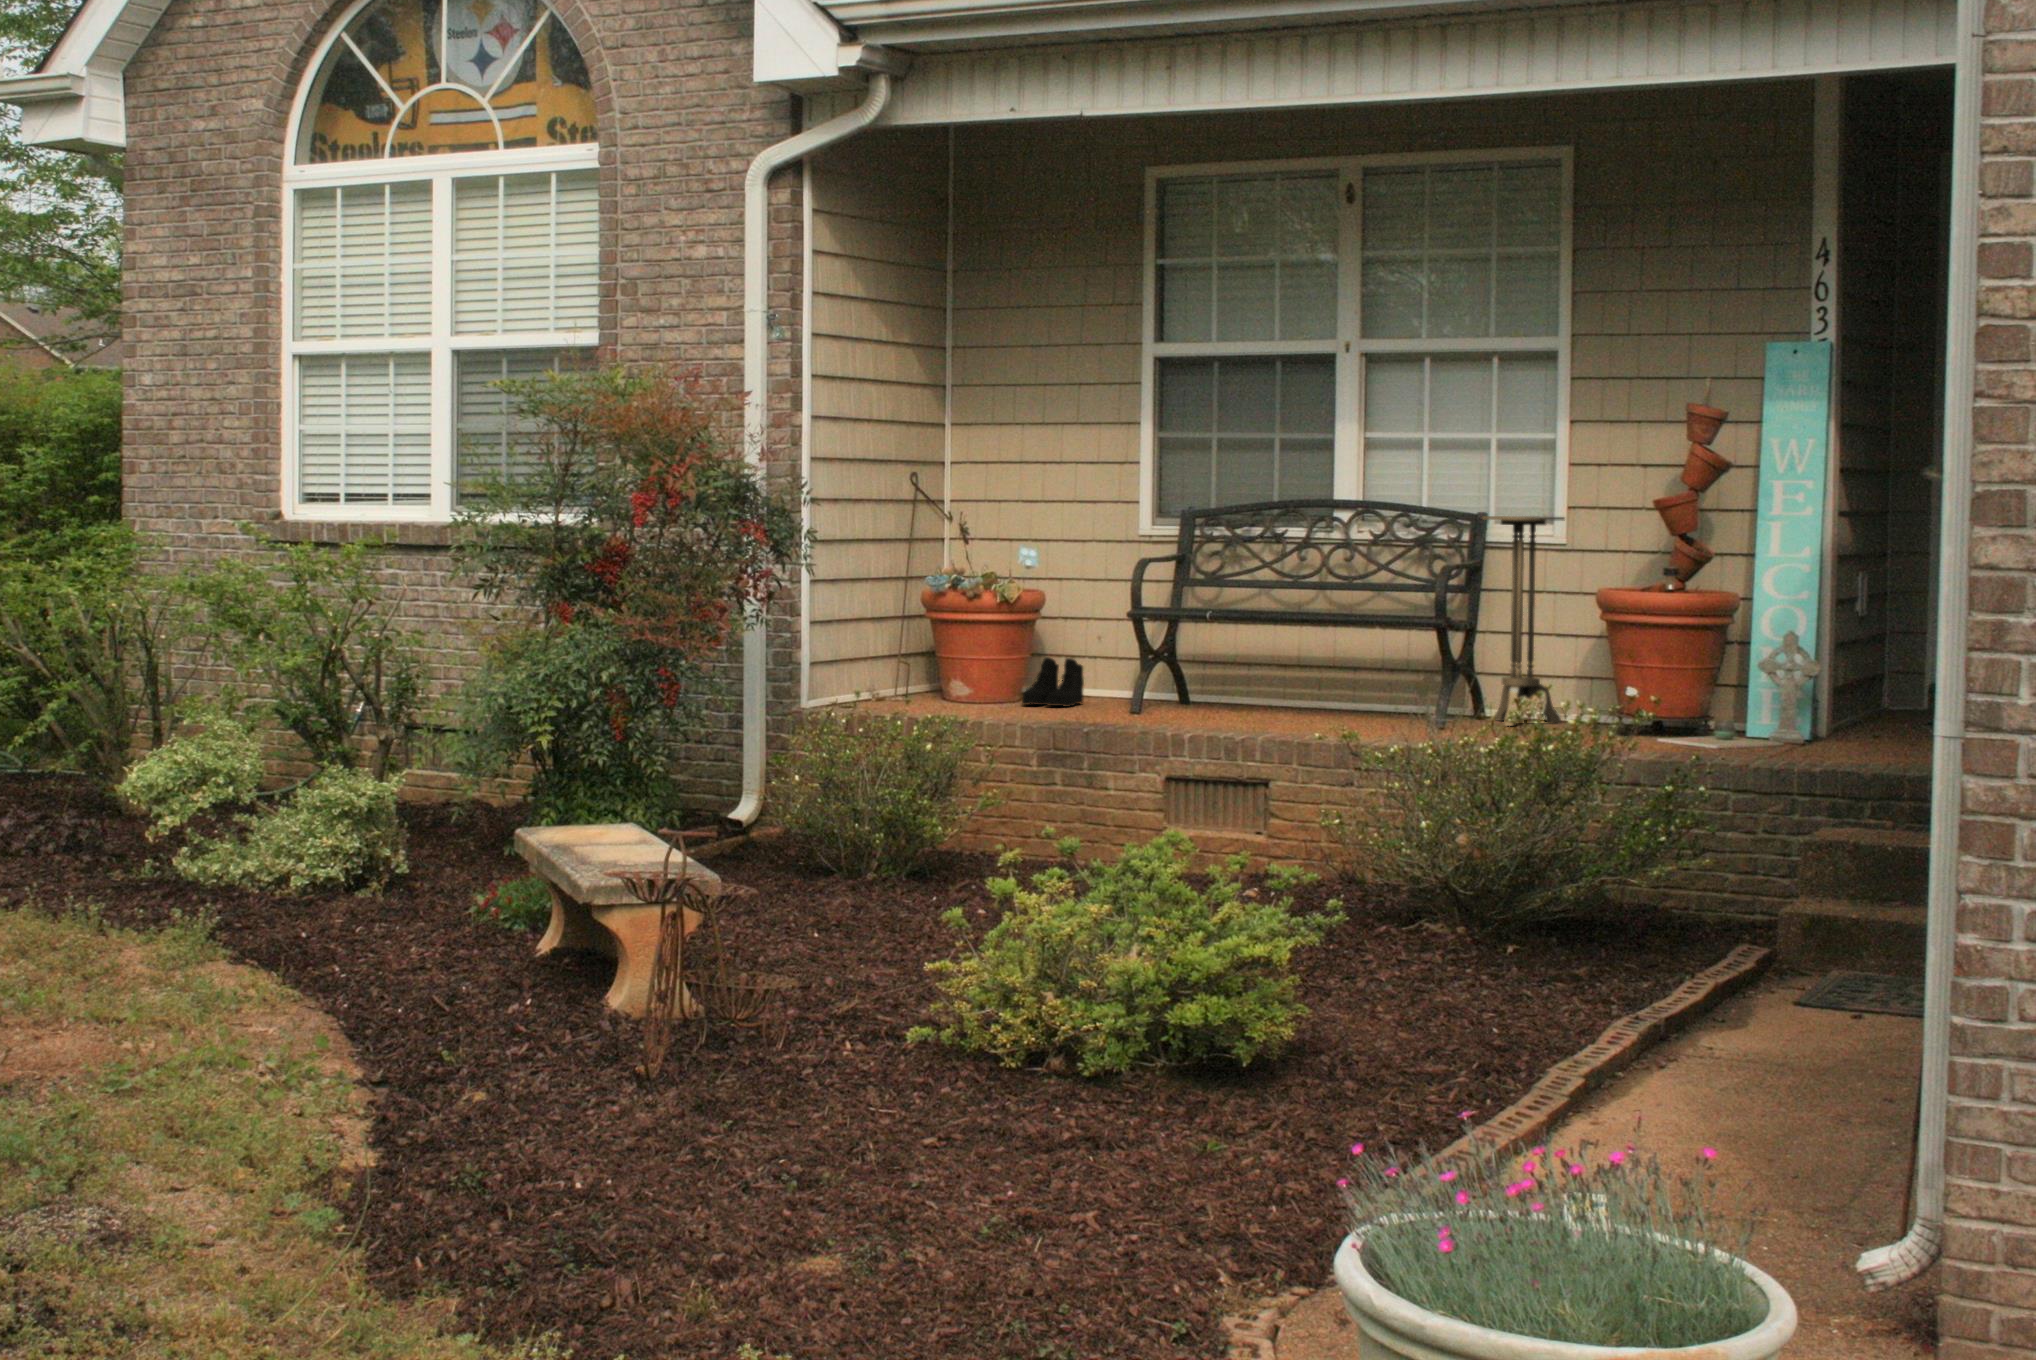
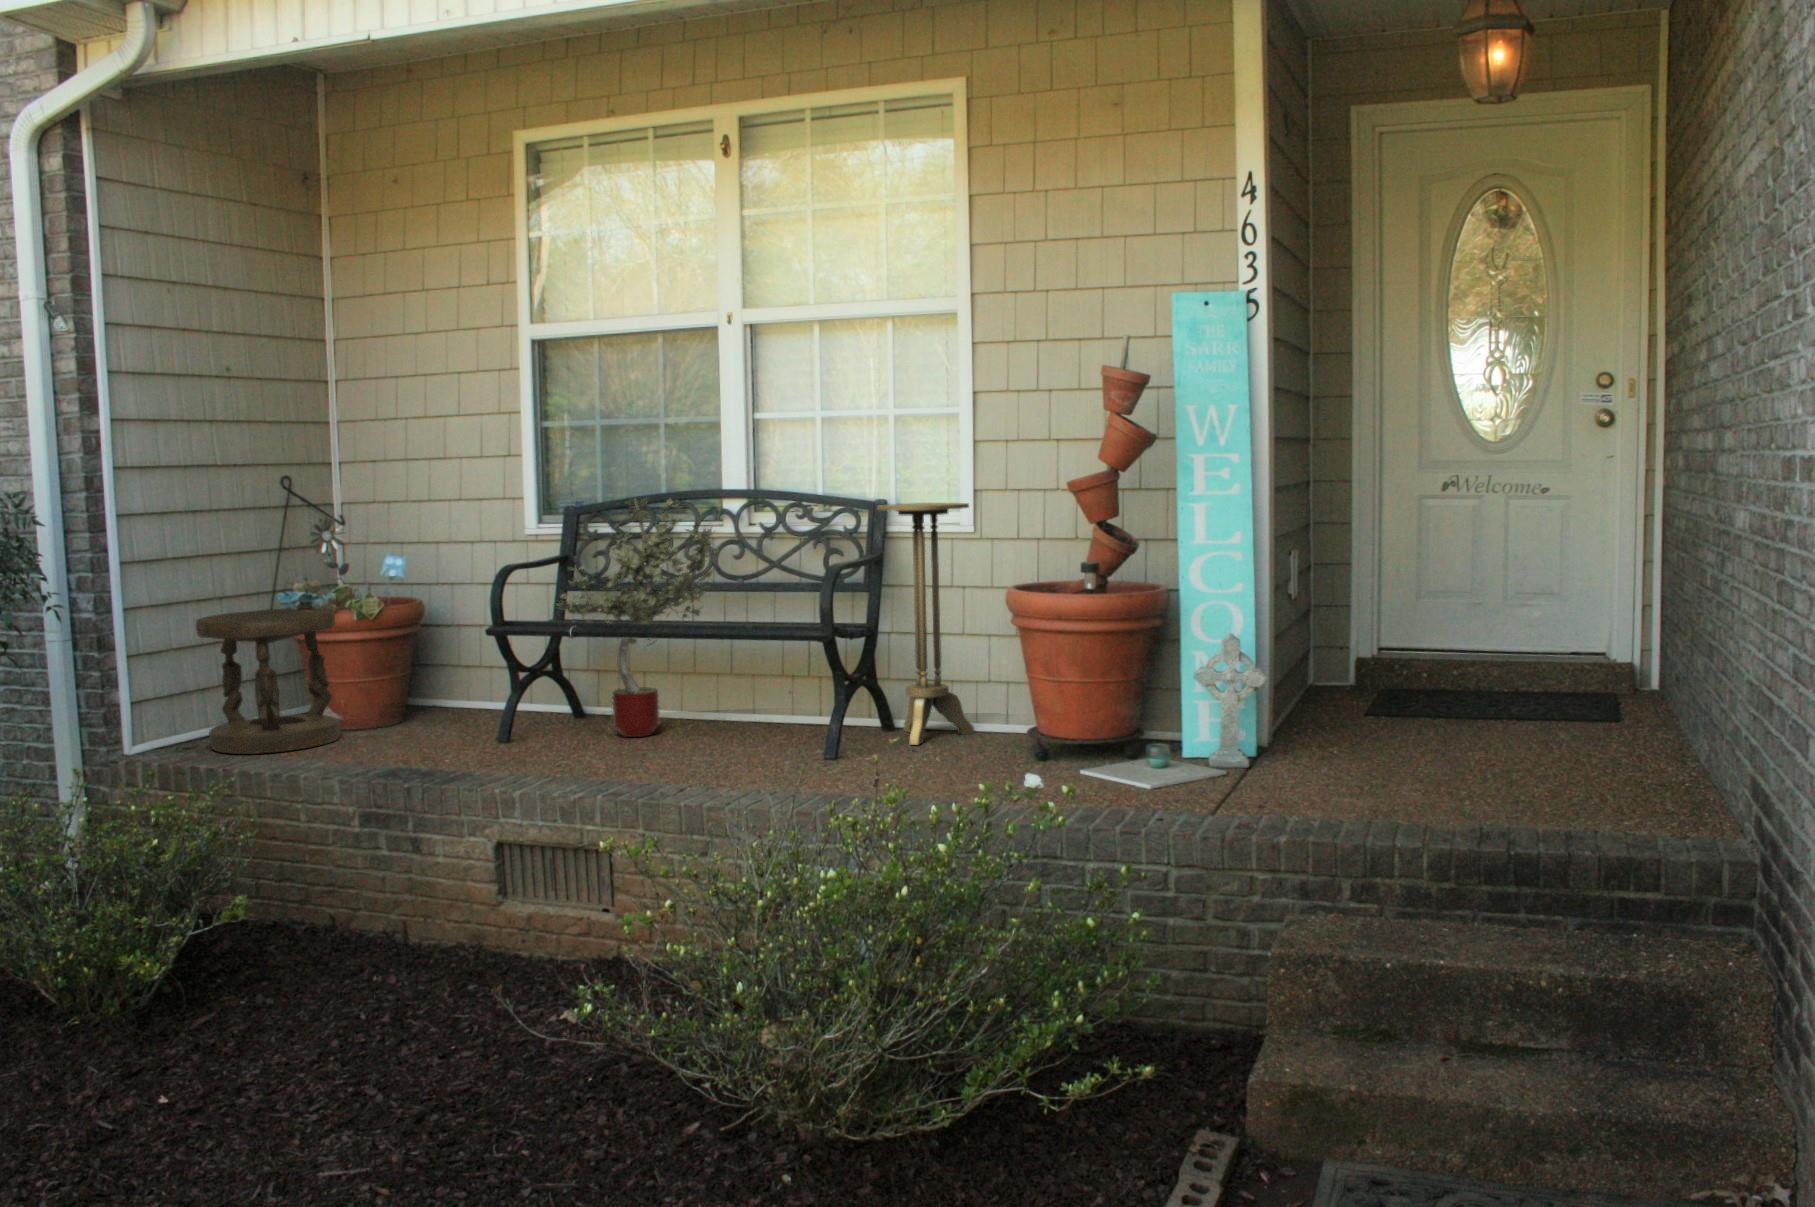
potted tree: none [1174,502,1333,716] -> present [557,498,718,737]
stool: none [864,593,978,714] -> present [196,608,341,754]
boots: present [1022,657,1084,707] -> none [403,670,477,727]

